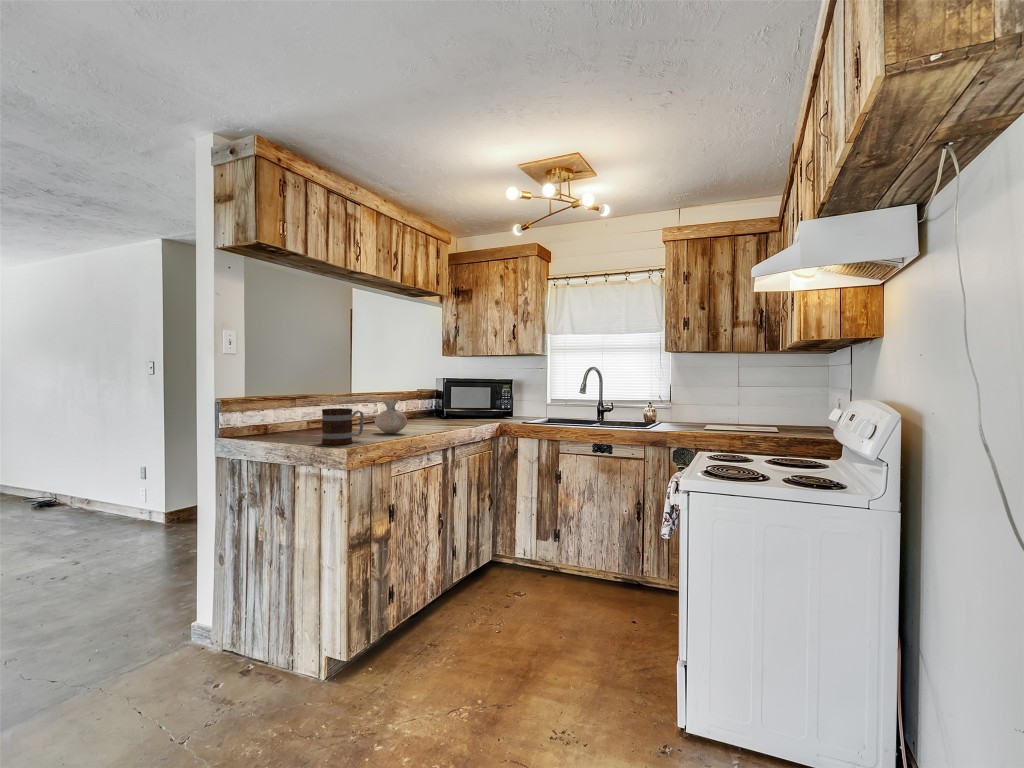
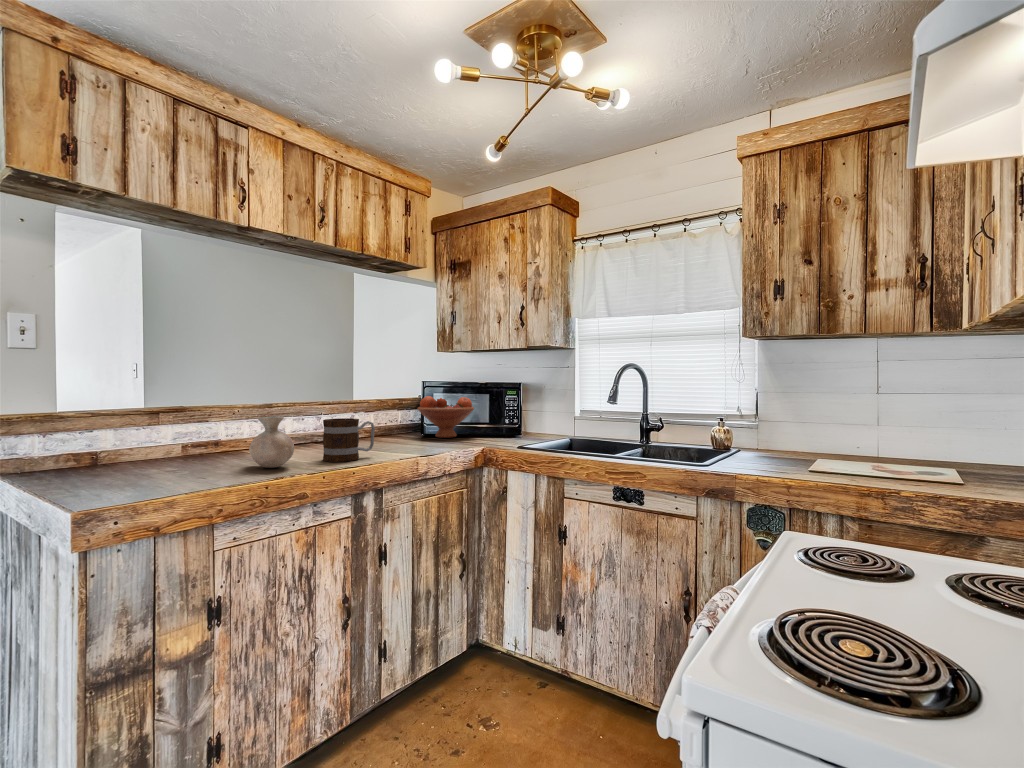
fruit bowl: none [441,388,482,419] -> present [417,396,474,438]
mug: present [322,408,364,445] -> present [323,418,375,462]

